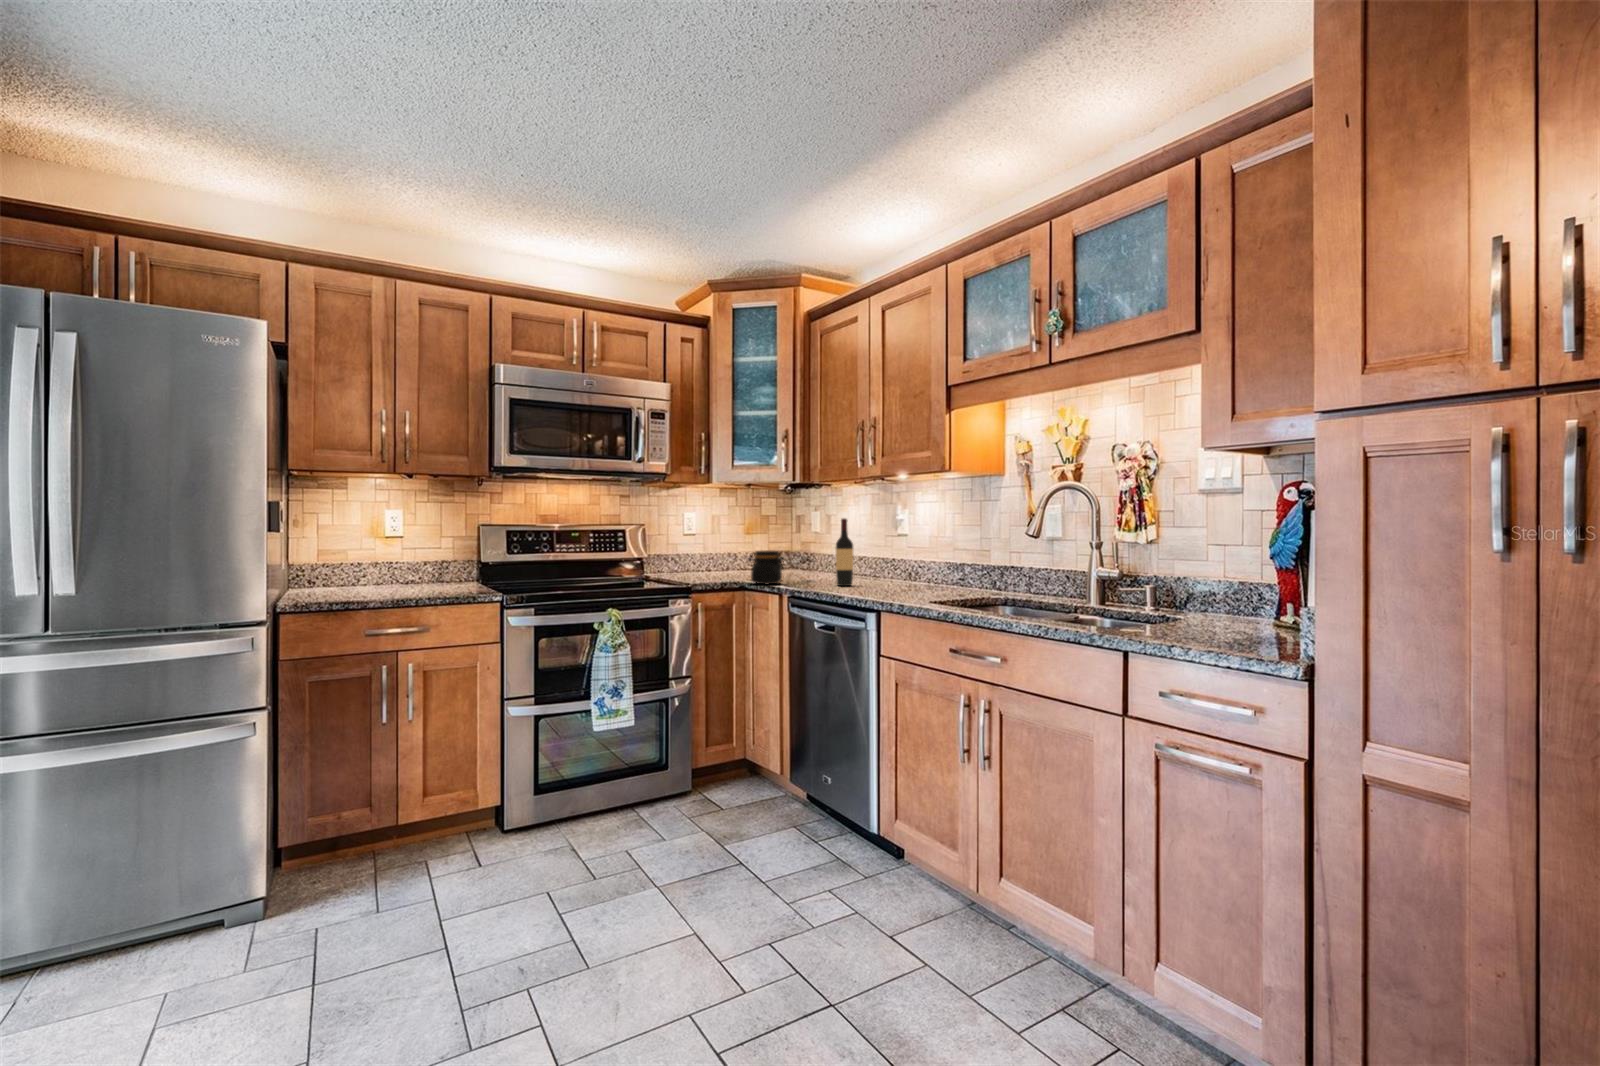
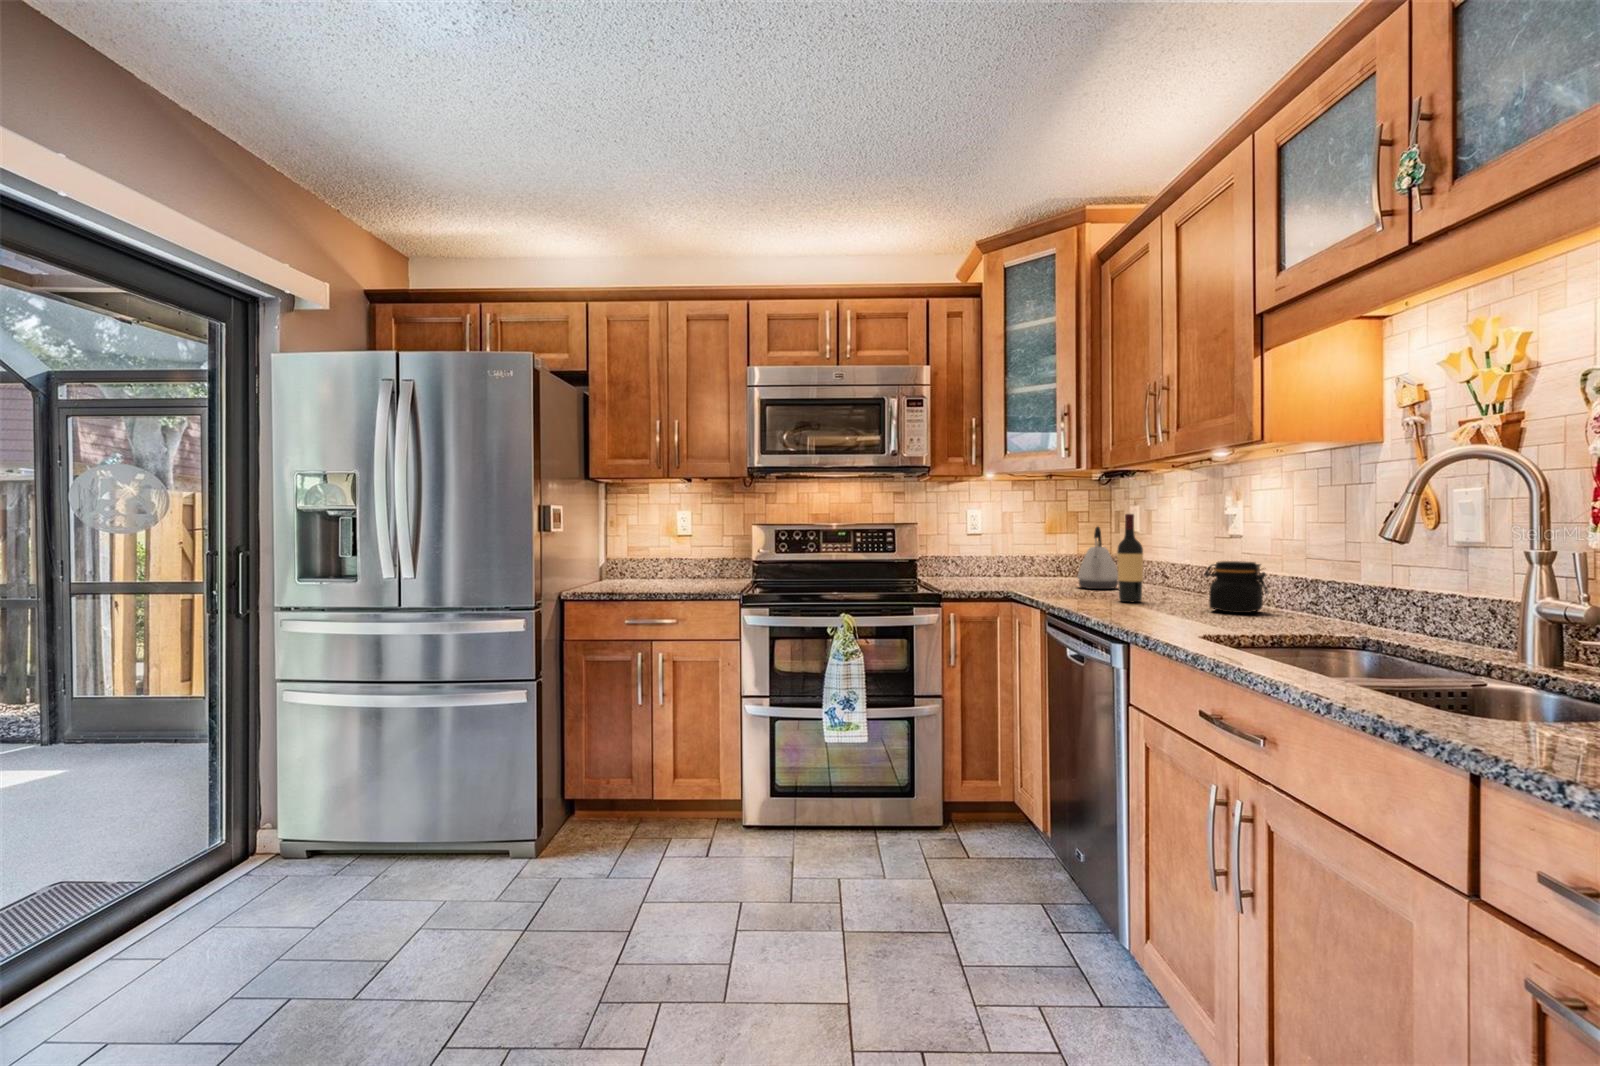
kettle: none [788,528,819,579] -> present [1077,527,1118,589]
jar: present [749,551,783,584] -> present [1204,561,1268,613]

